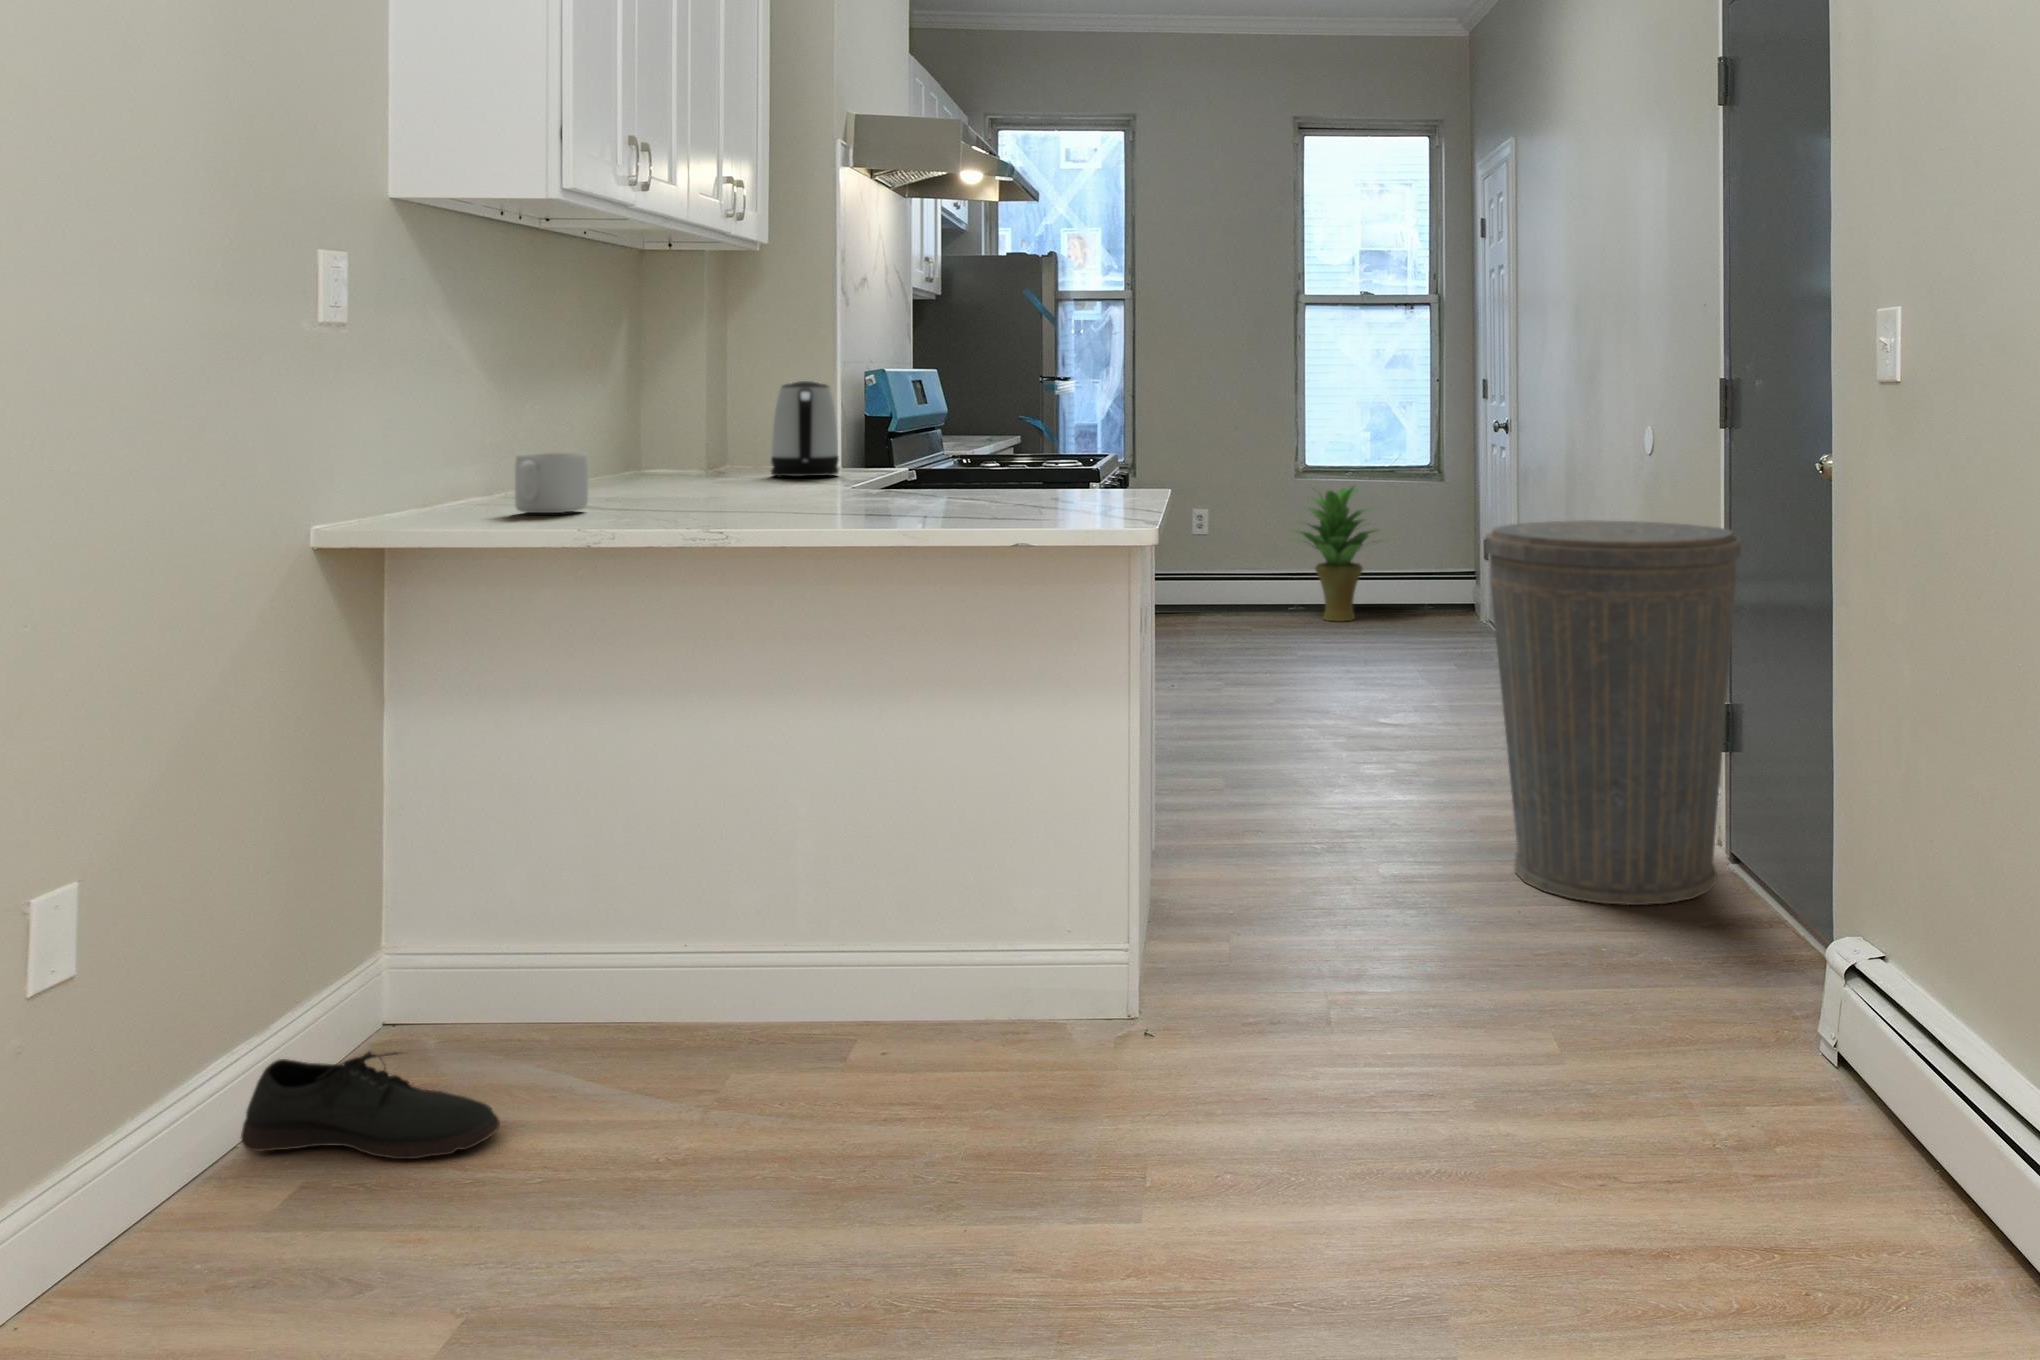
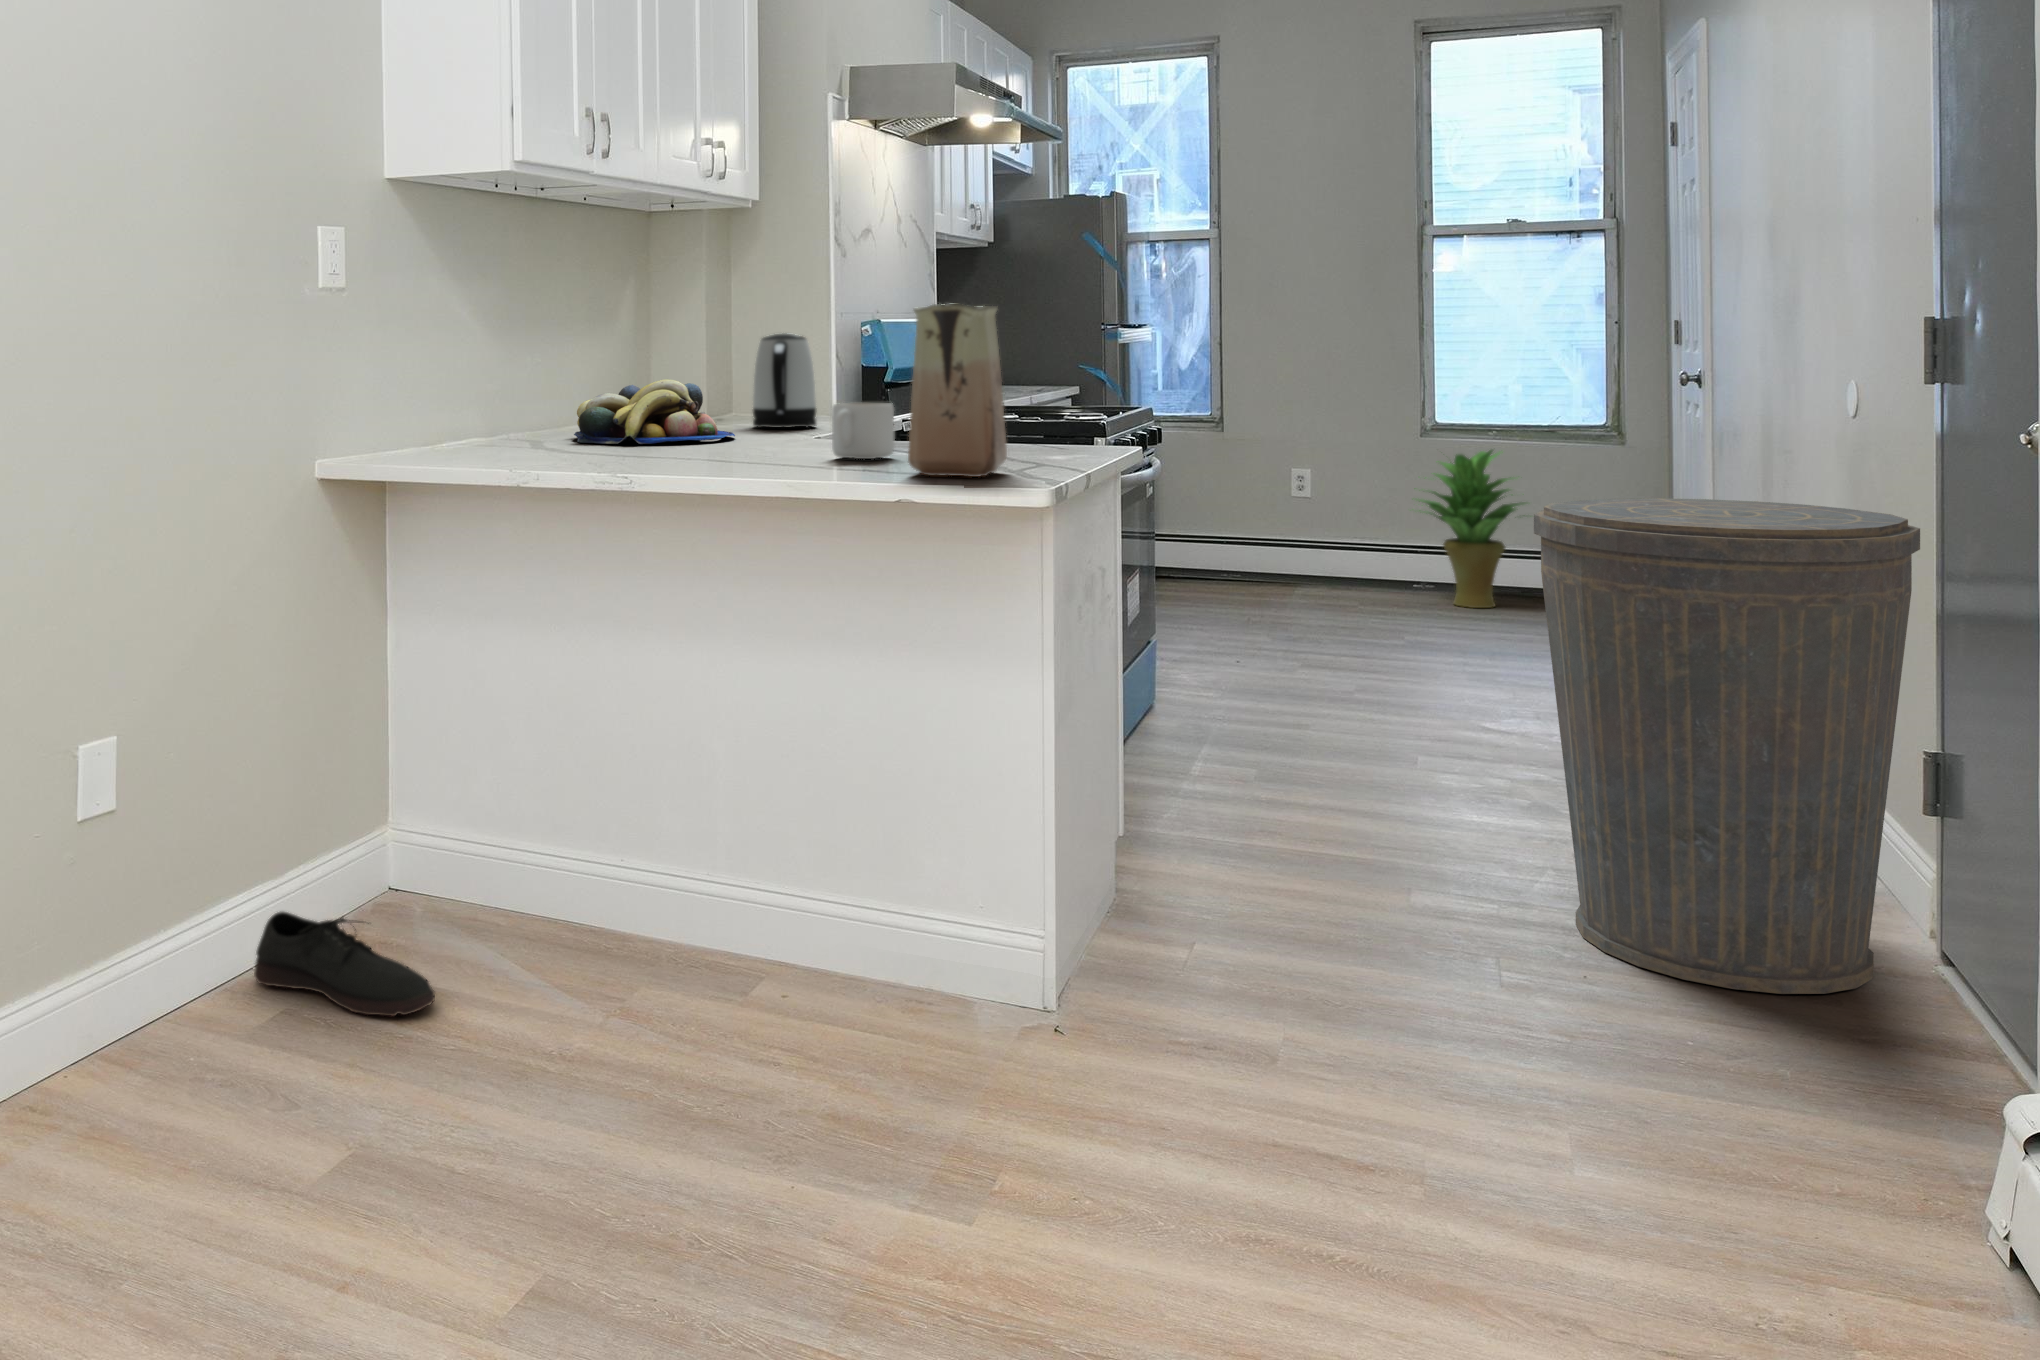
vase: none [1011,355,1097,519] -> present [908,304,1007,477]
fruit bowl: none [592,428,773,496] -> present [574,380,735,444]
mug: present [515,453,588,513] -> present [832,403,895,459]

